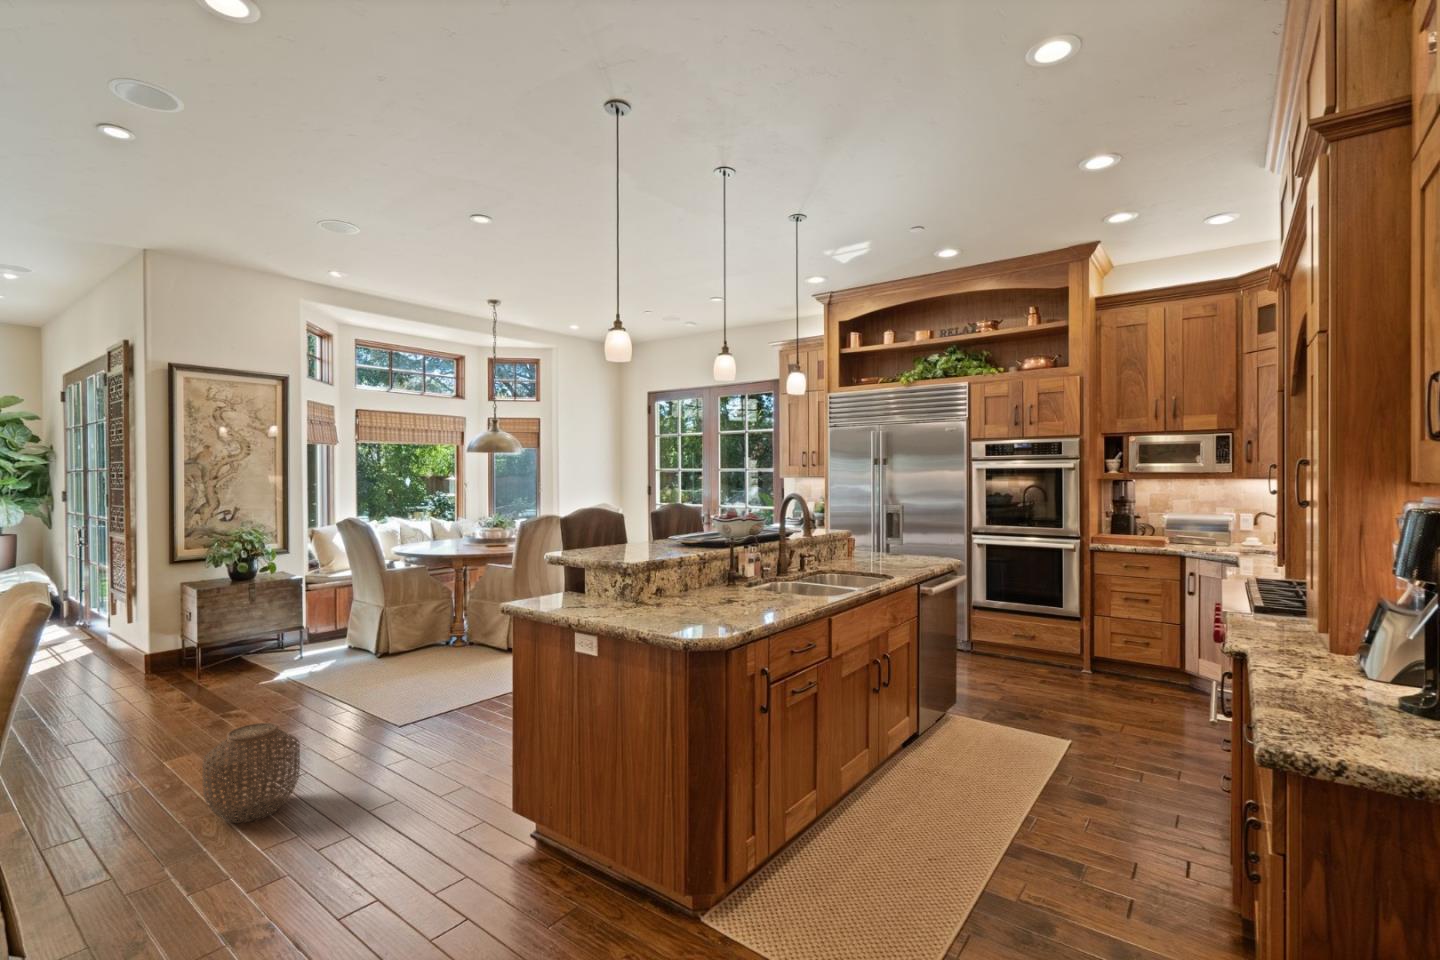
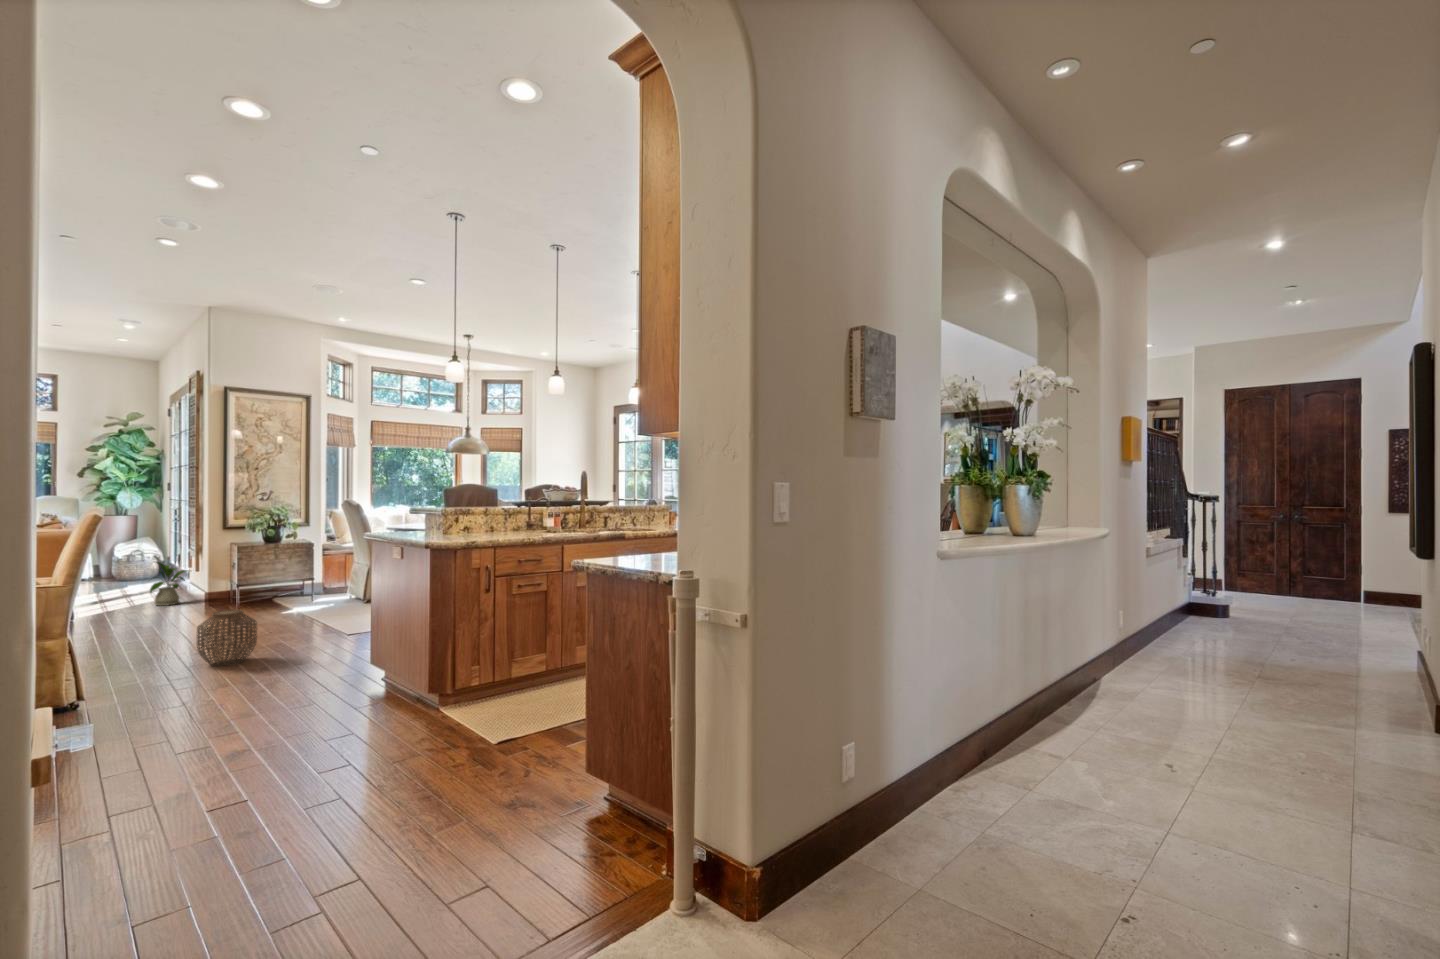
house plant: none [56,614,129,676] -> present [150,562,188,606]

